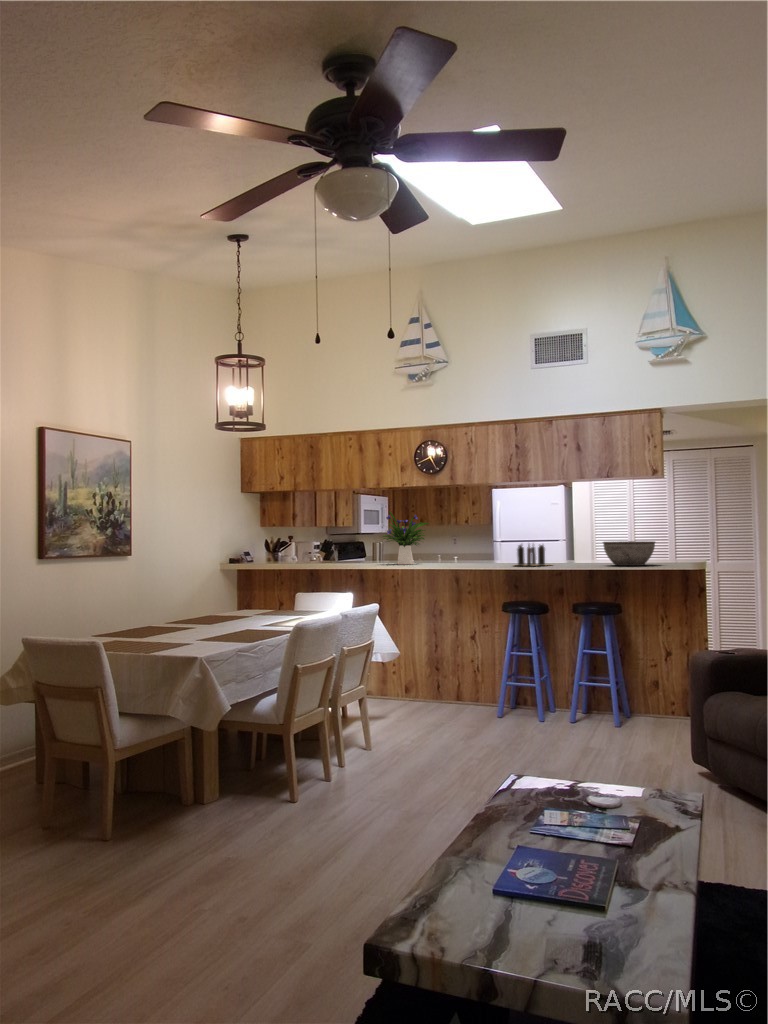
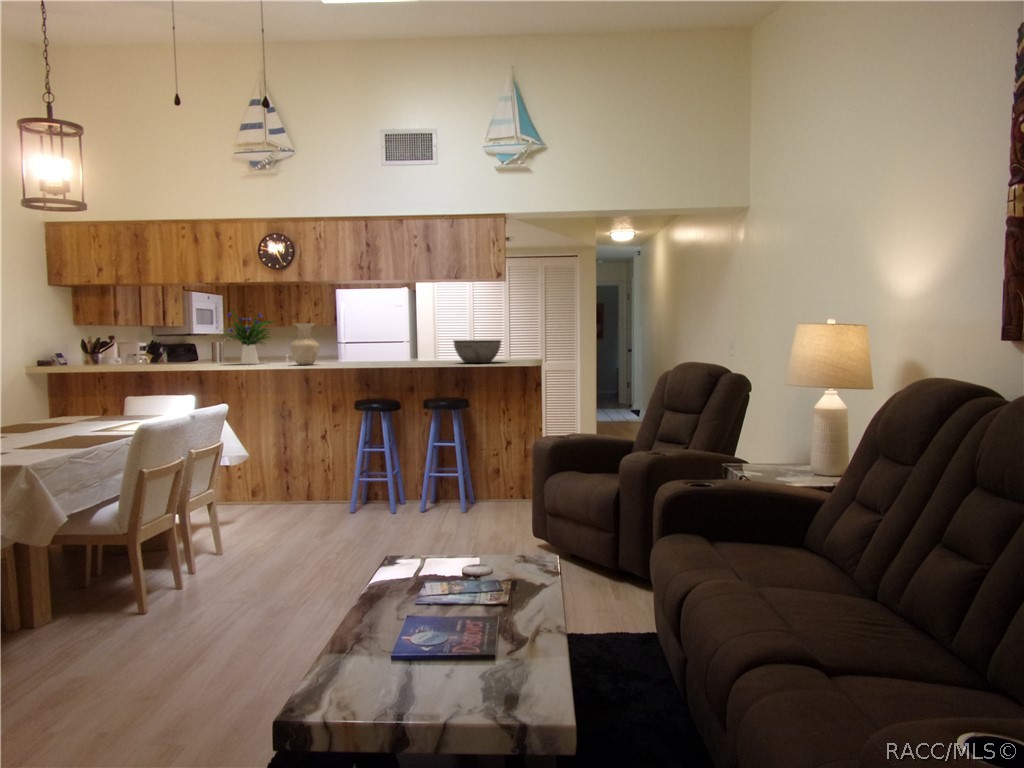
vase: none [443,525,470,566] -> present [290,323,319,365]
candle: present [517,545,545,566] -> none [358,341,406,365]

